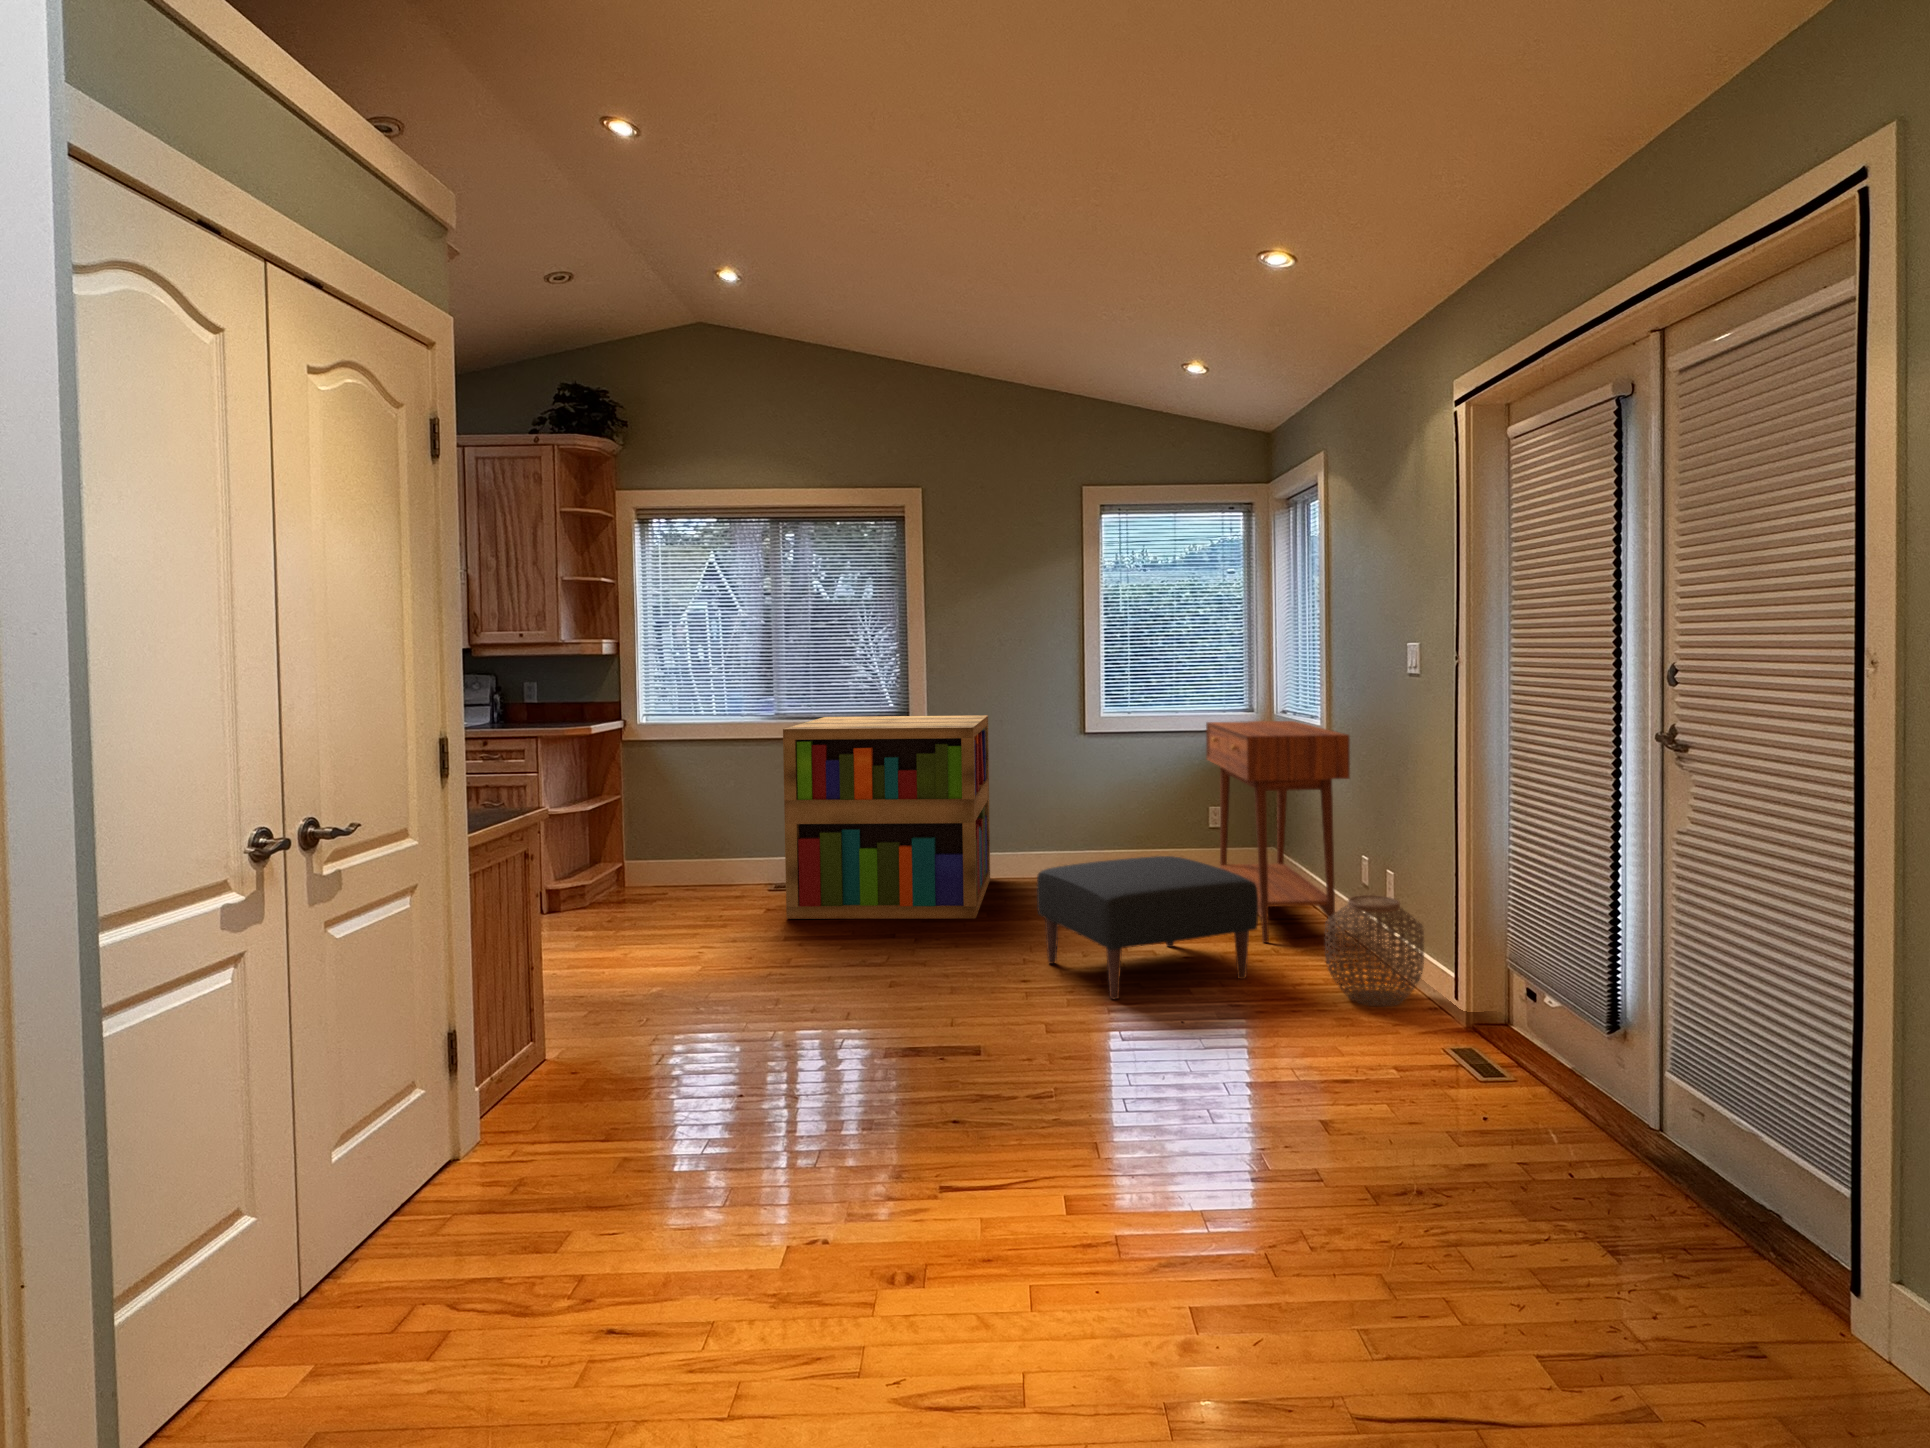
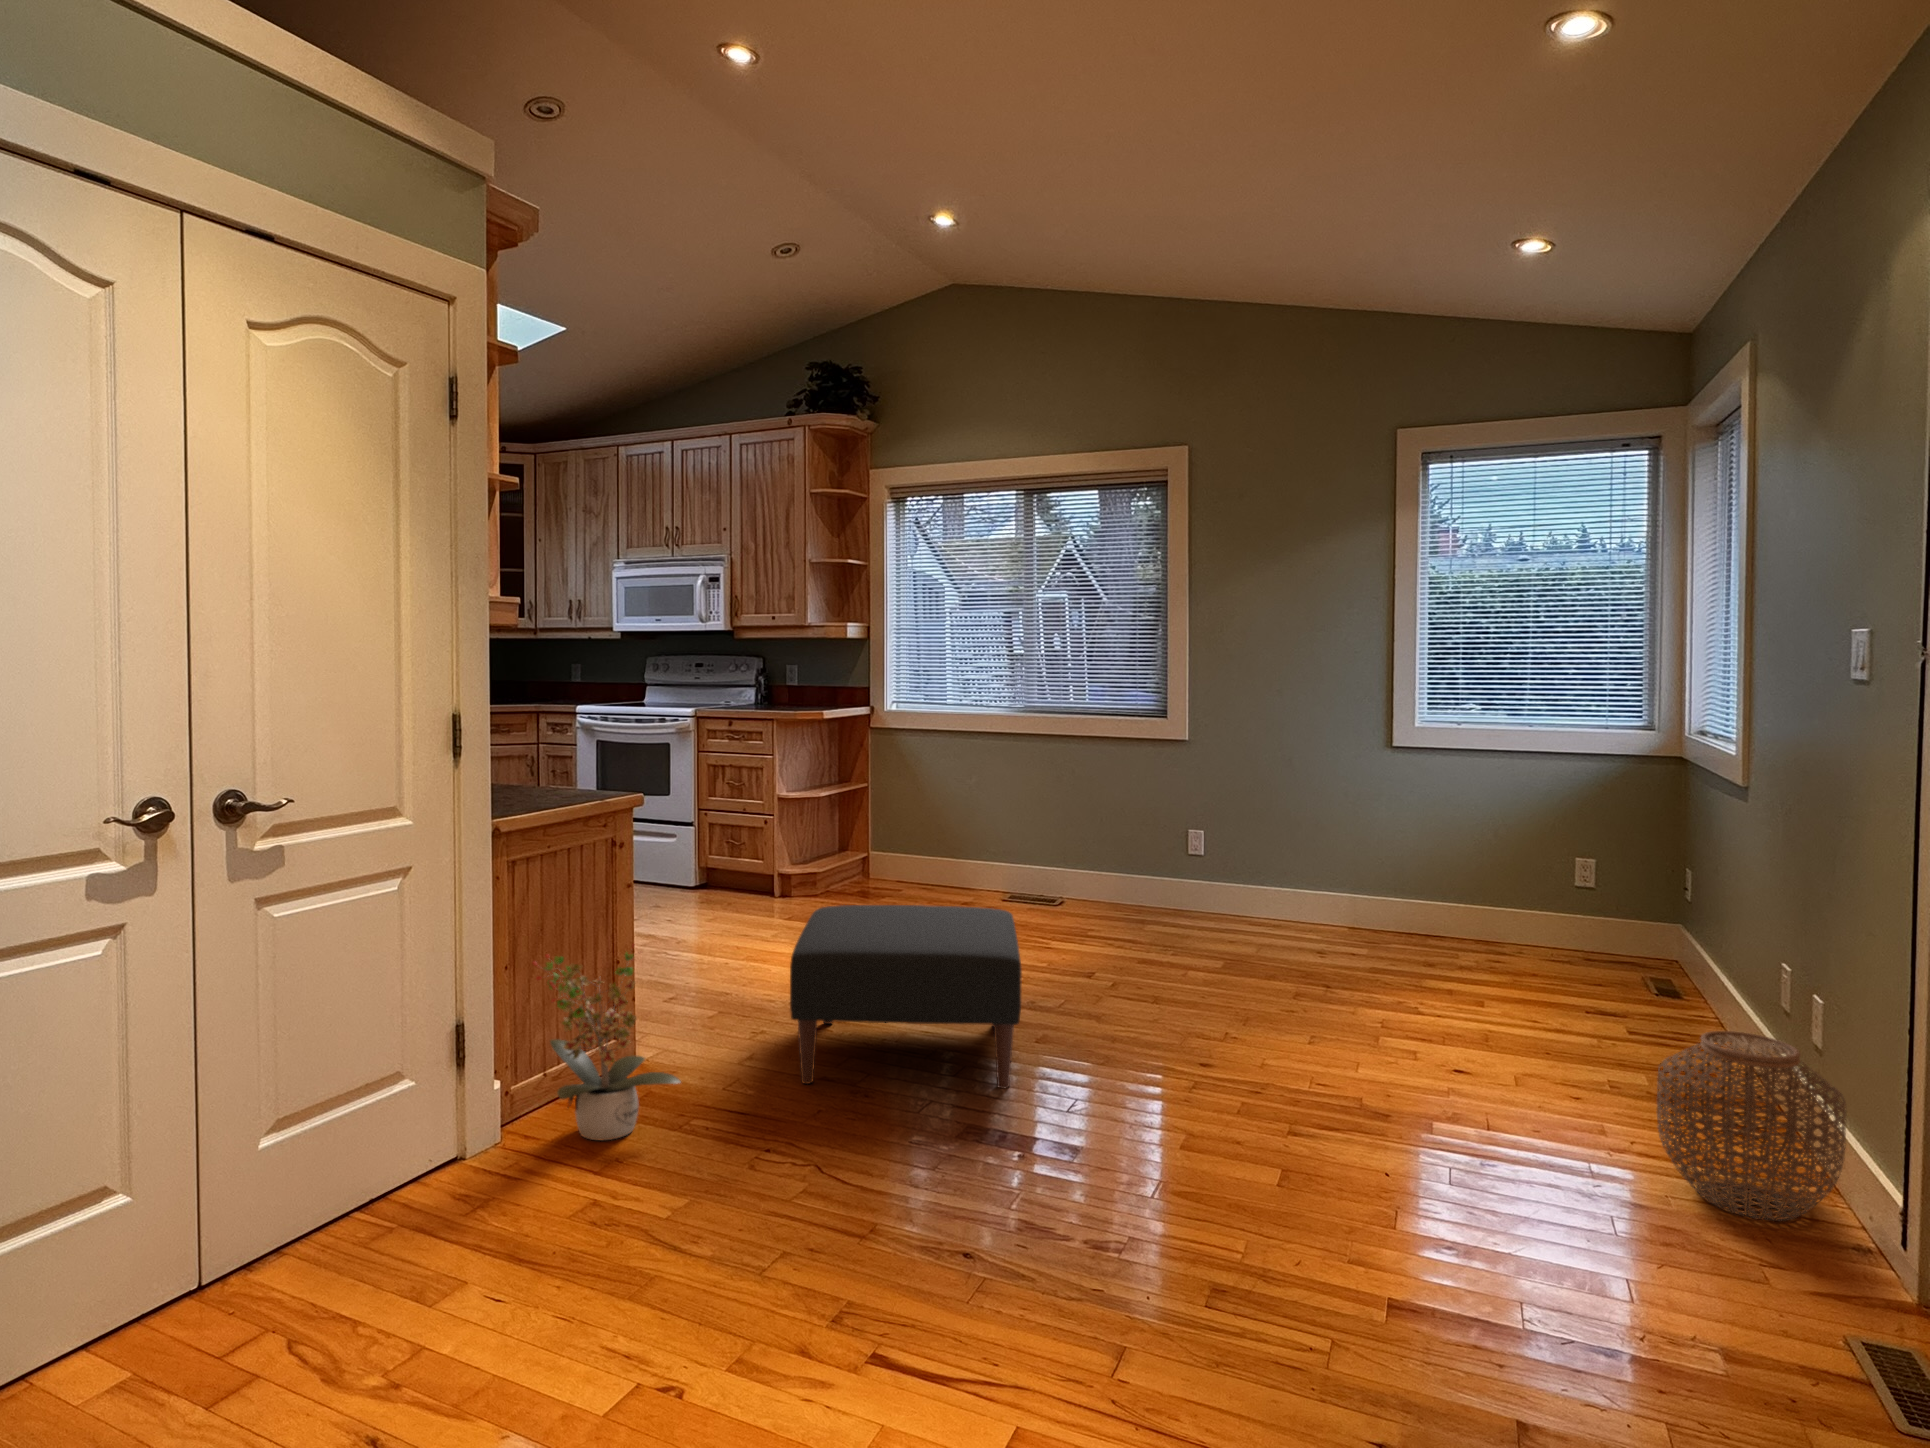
bookshelf: present [783,715,990,919] -> none [993,713,1266,970]
console table: present [1206,721,1350,943] -> none [1554,744,1762,1087]
ottoman: present [1037,856,1258,999] -> present [790,905,1022,1088]
potted plant: none [494,940,645,1119] -> present [533,945,680,1140]

